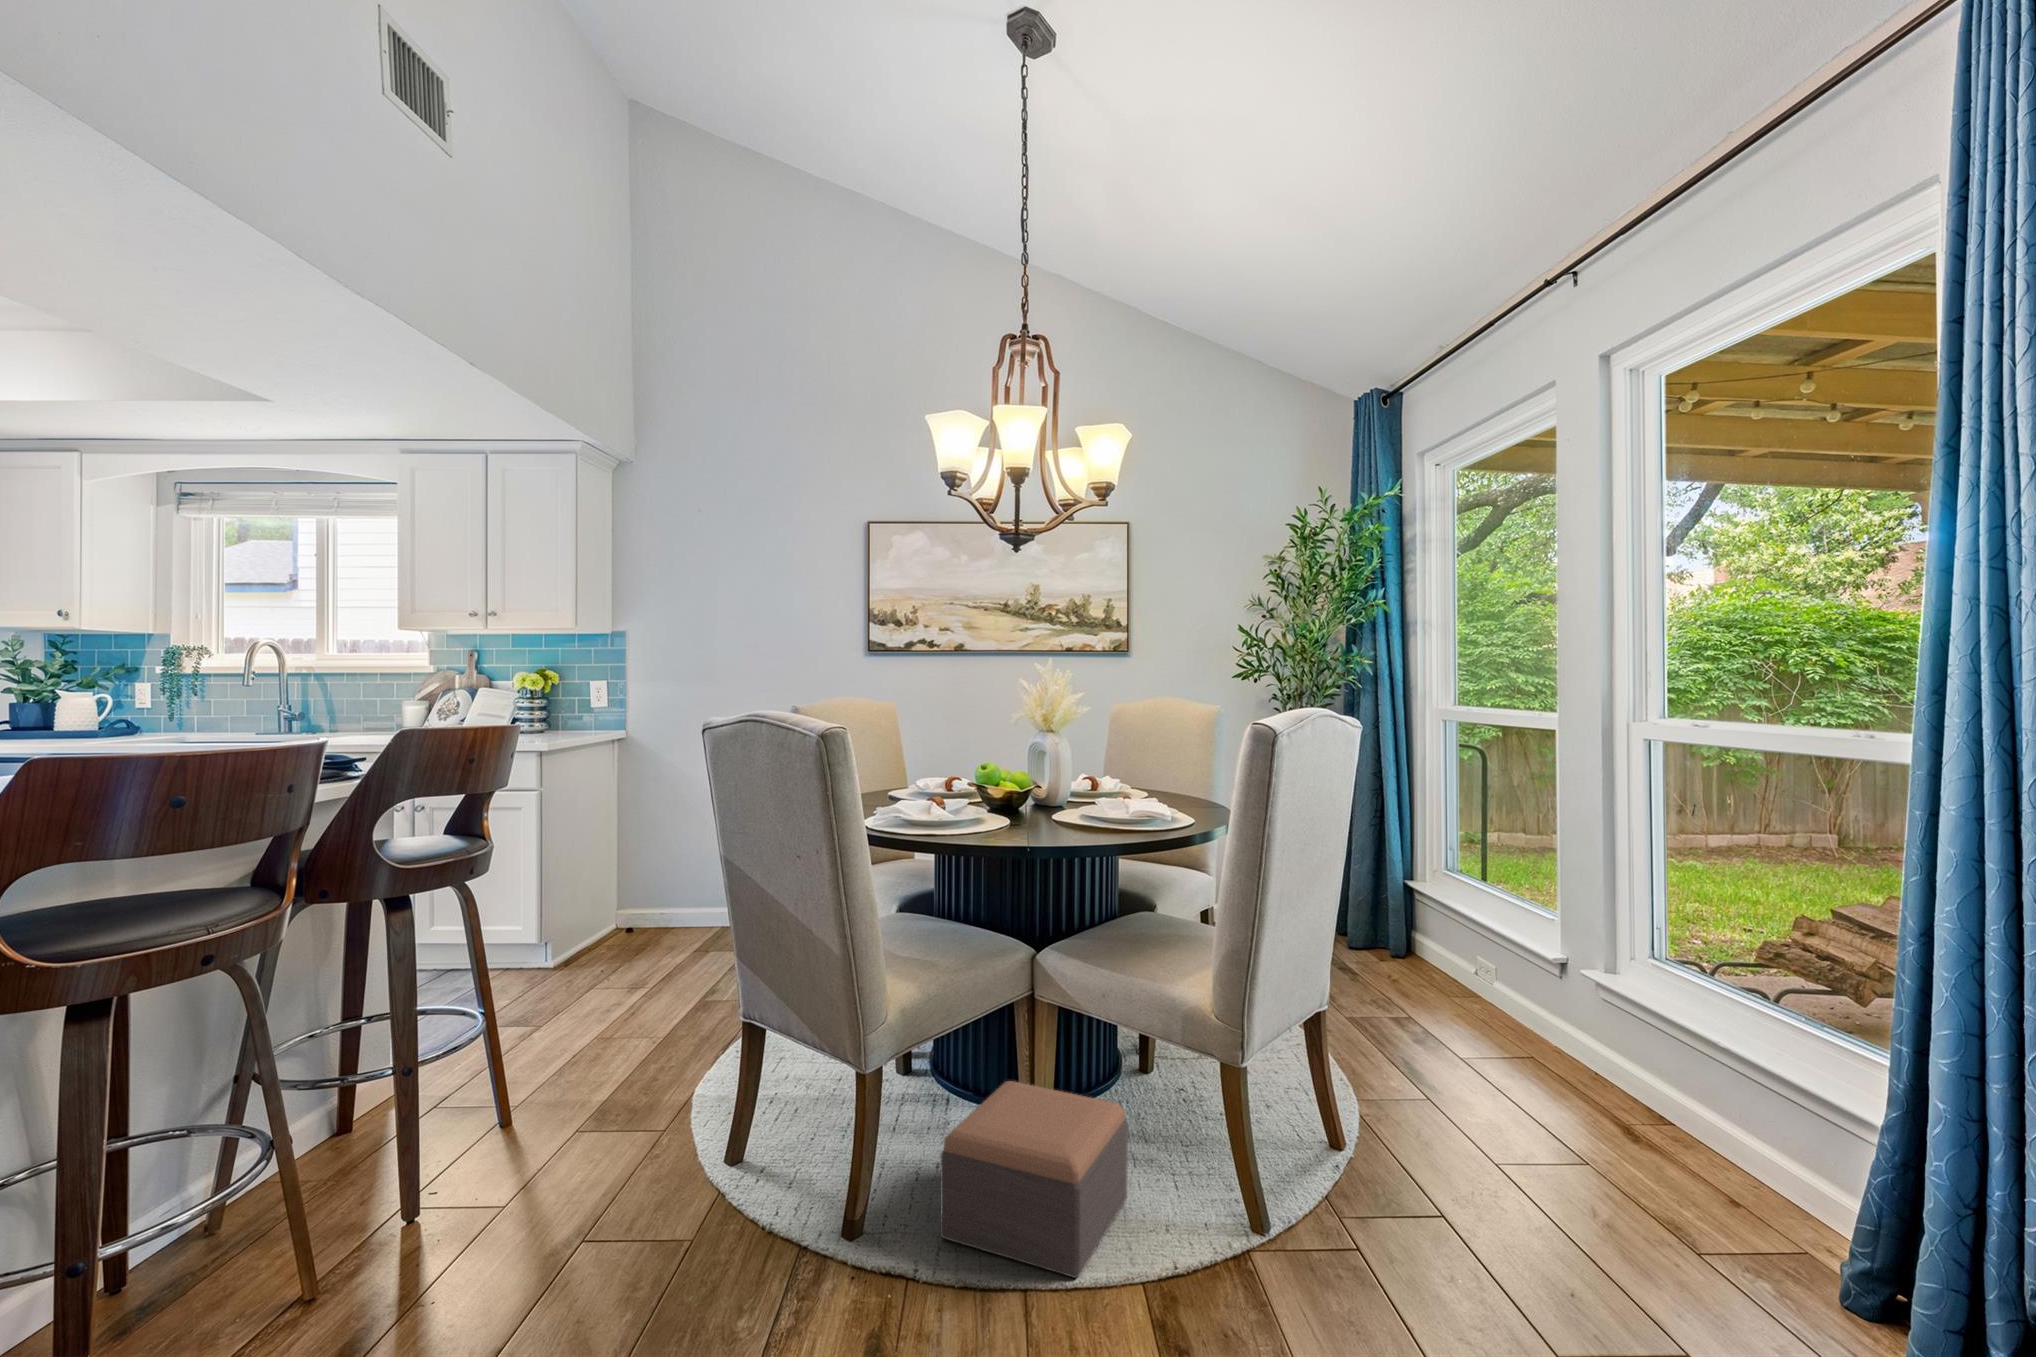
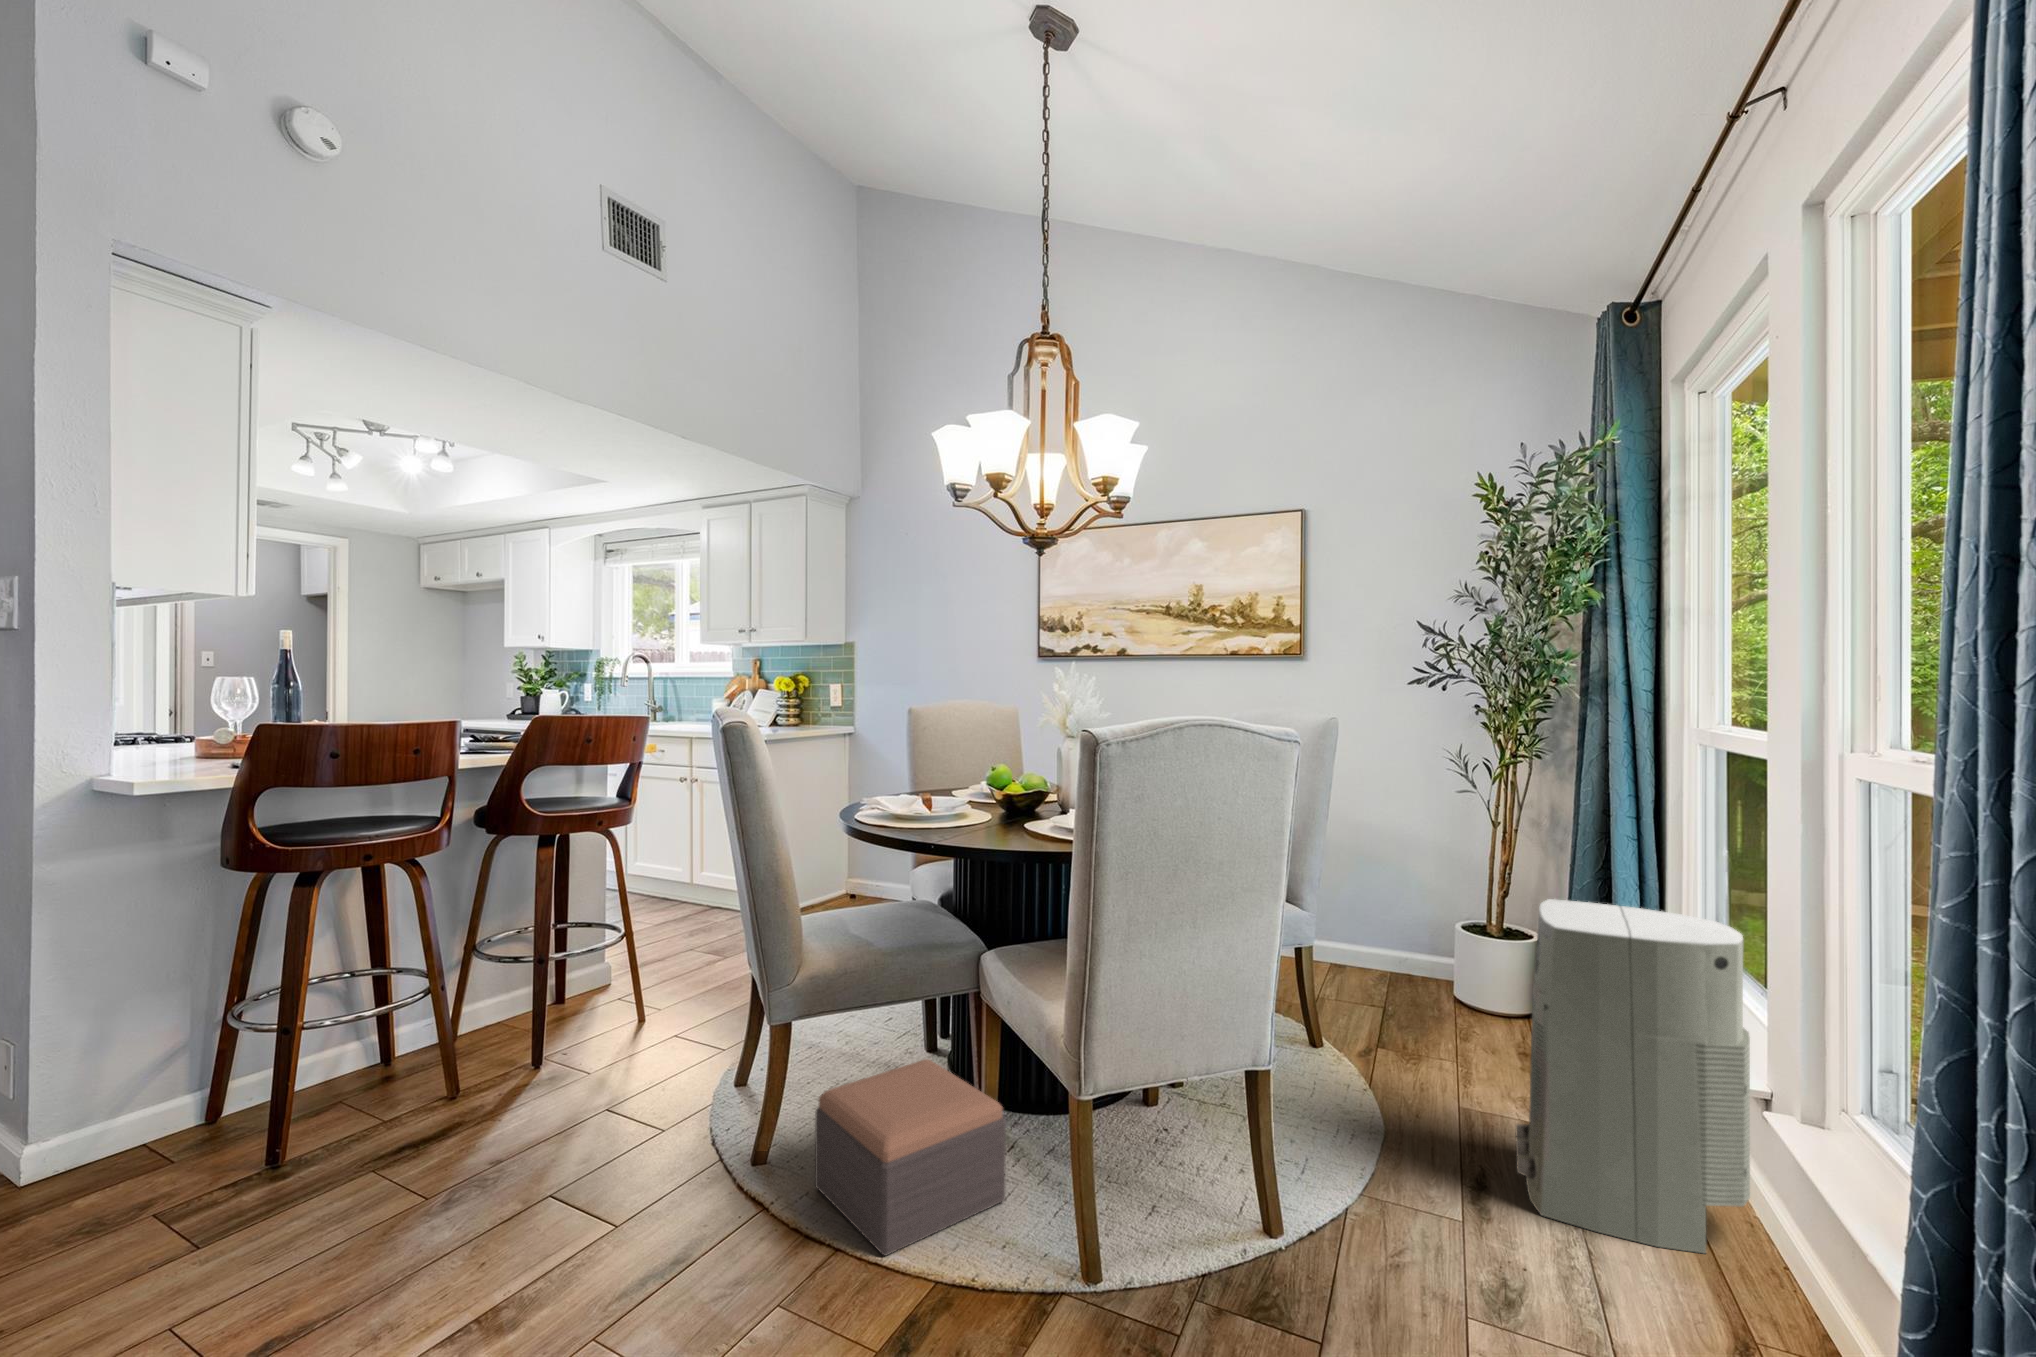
air purifier: none [1438,856,1610,1105] -> present [1516,899,1750,1253]

